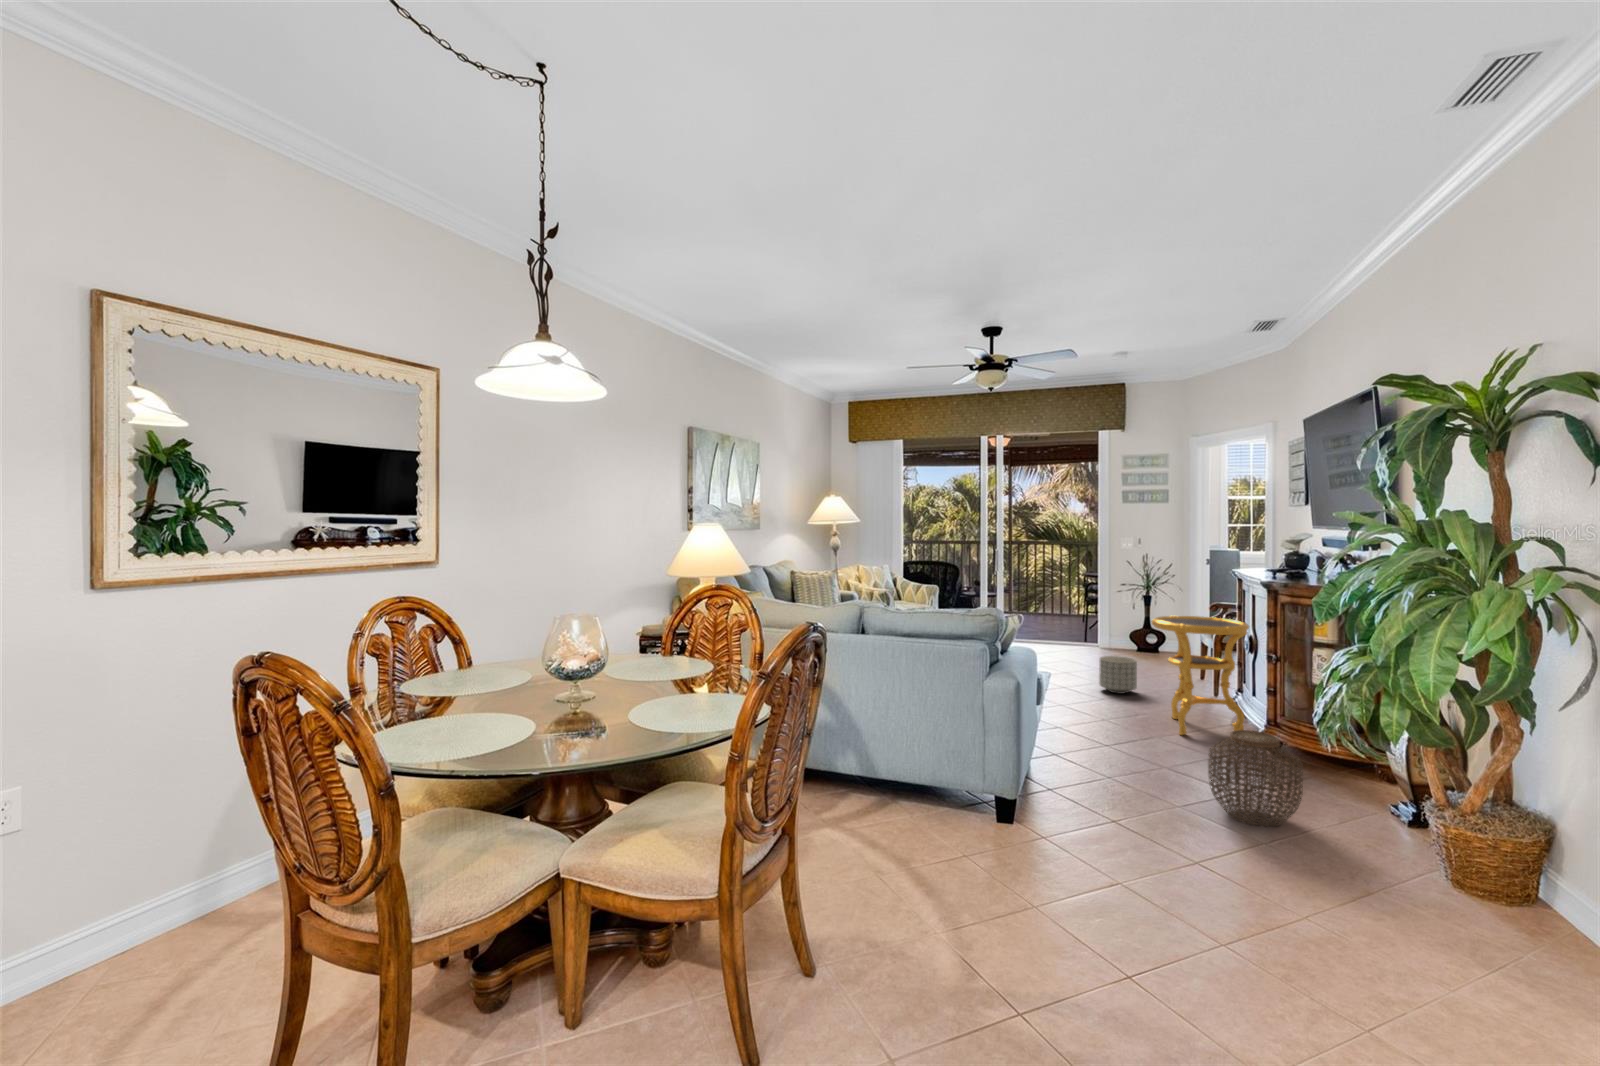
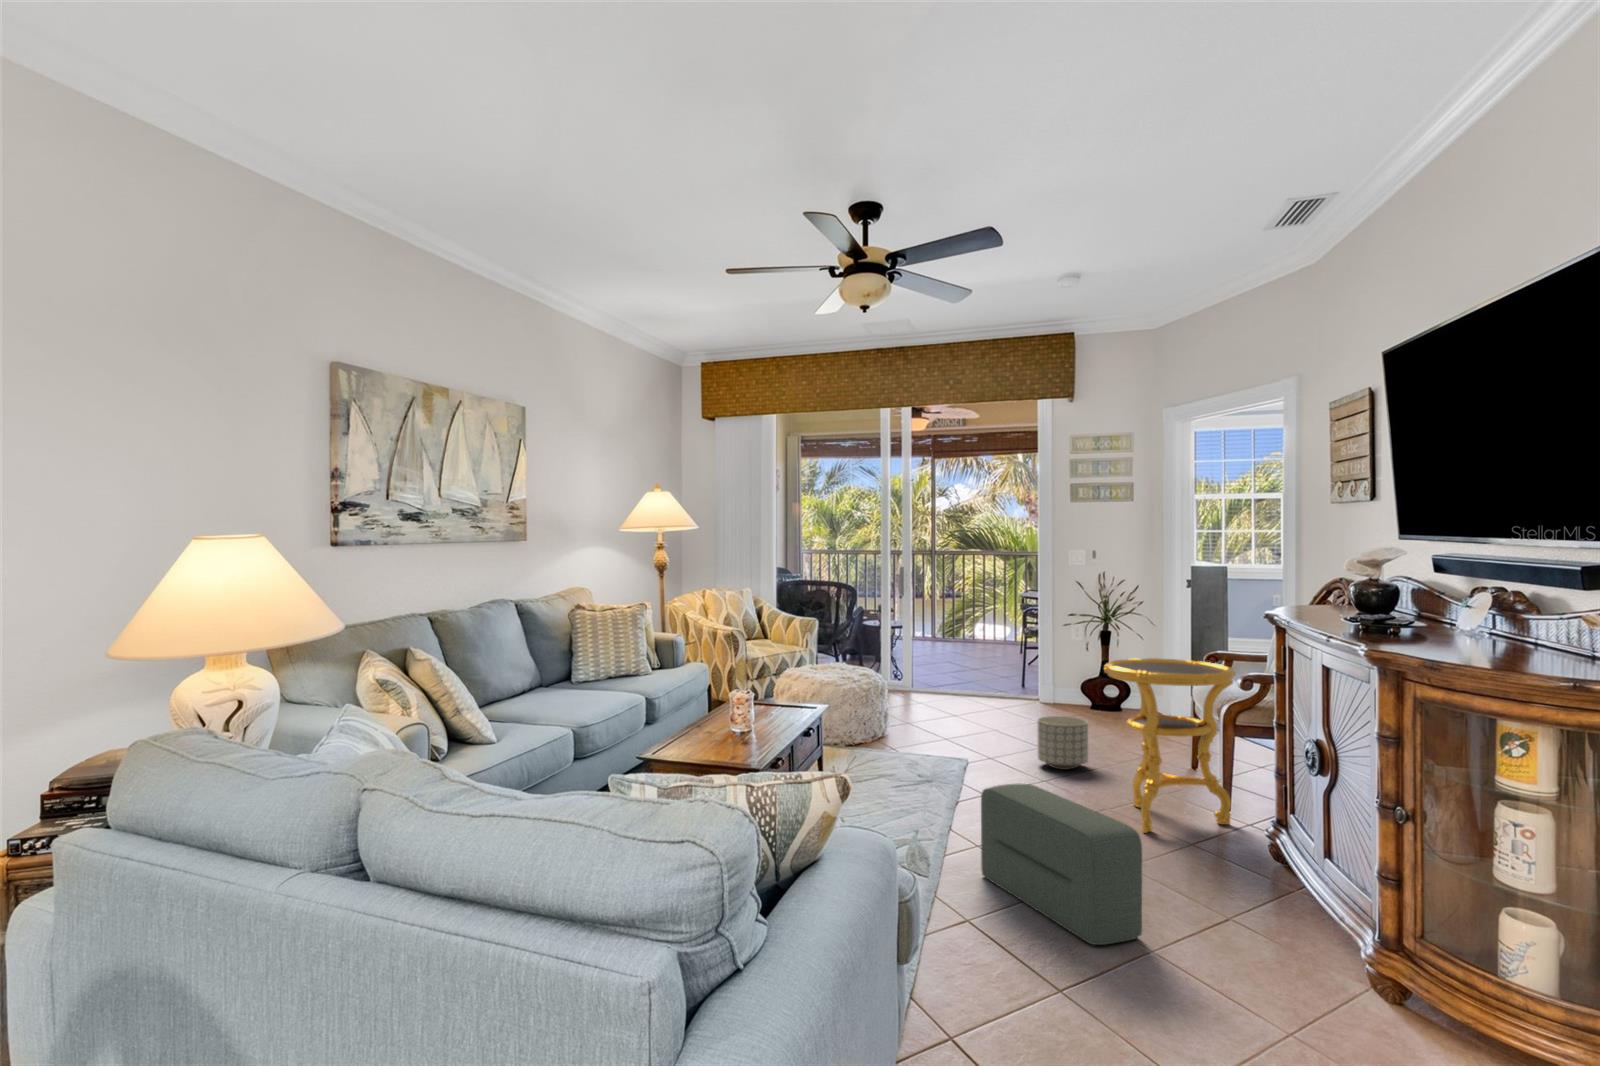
pouf: none [1068,696,1183,799] -> present [981,784,1142,945]
woven basket: present [1208,730,1303,827] -> none [1178,835,1314,986]

